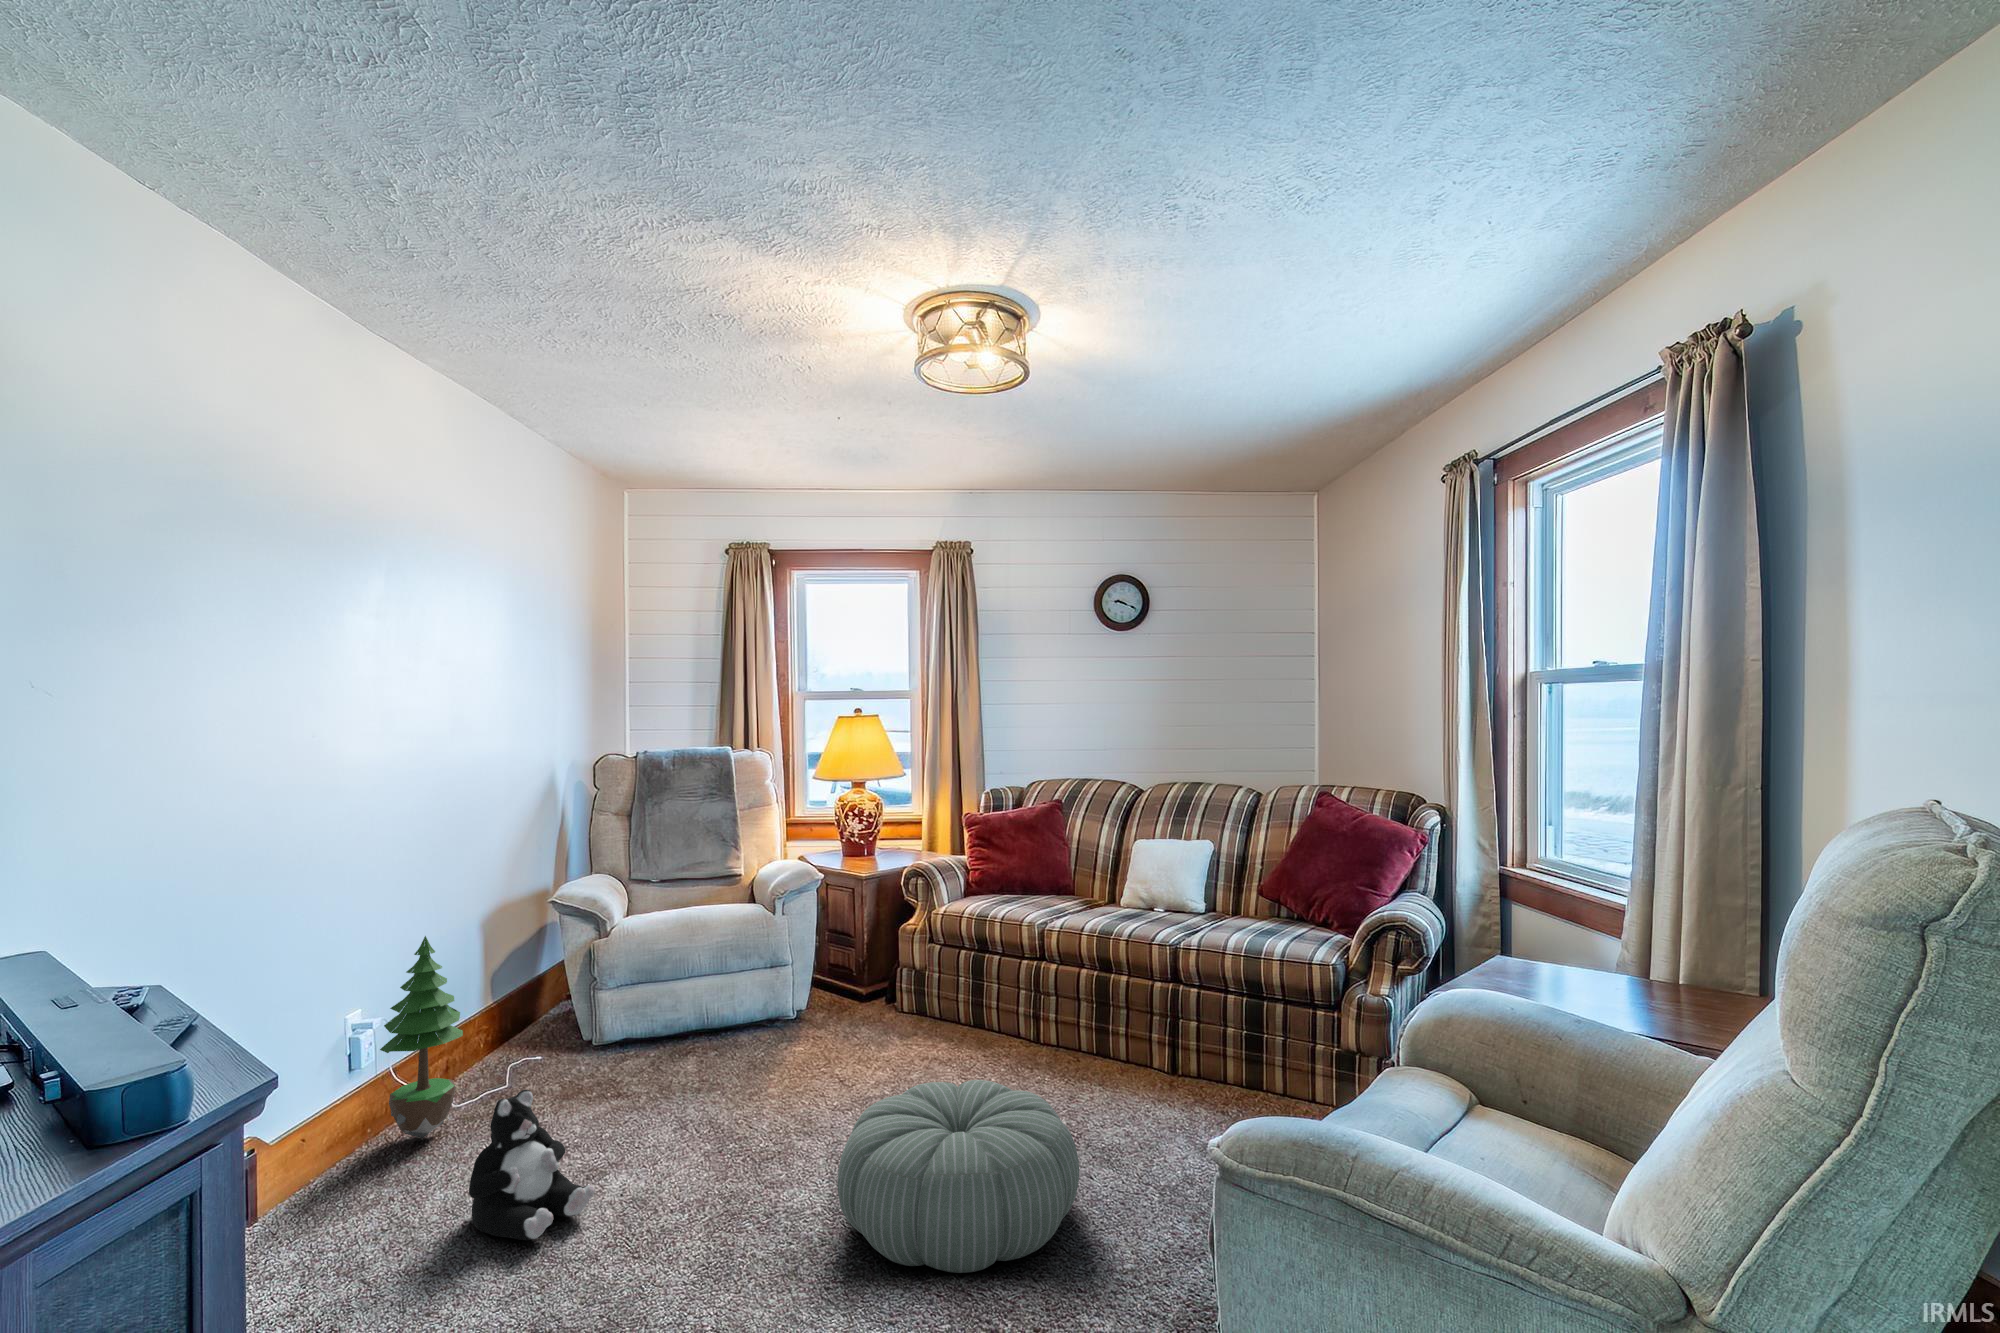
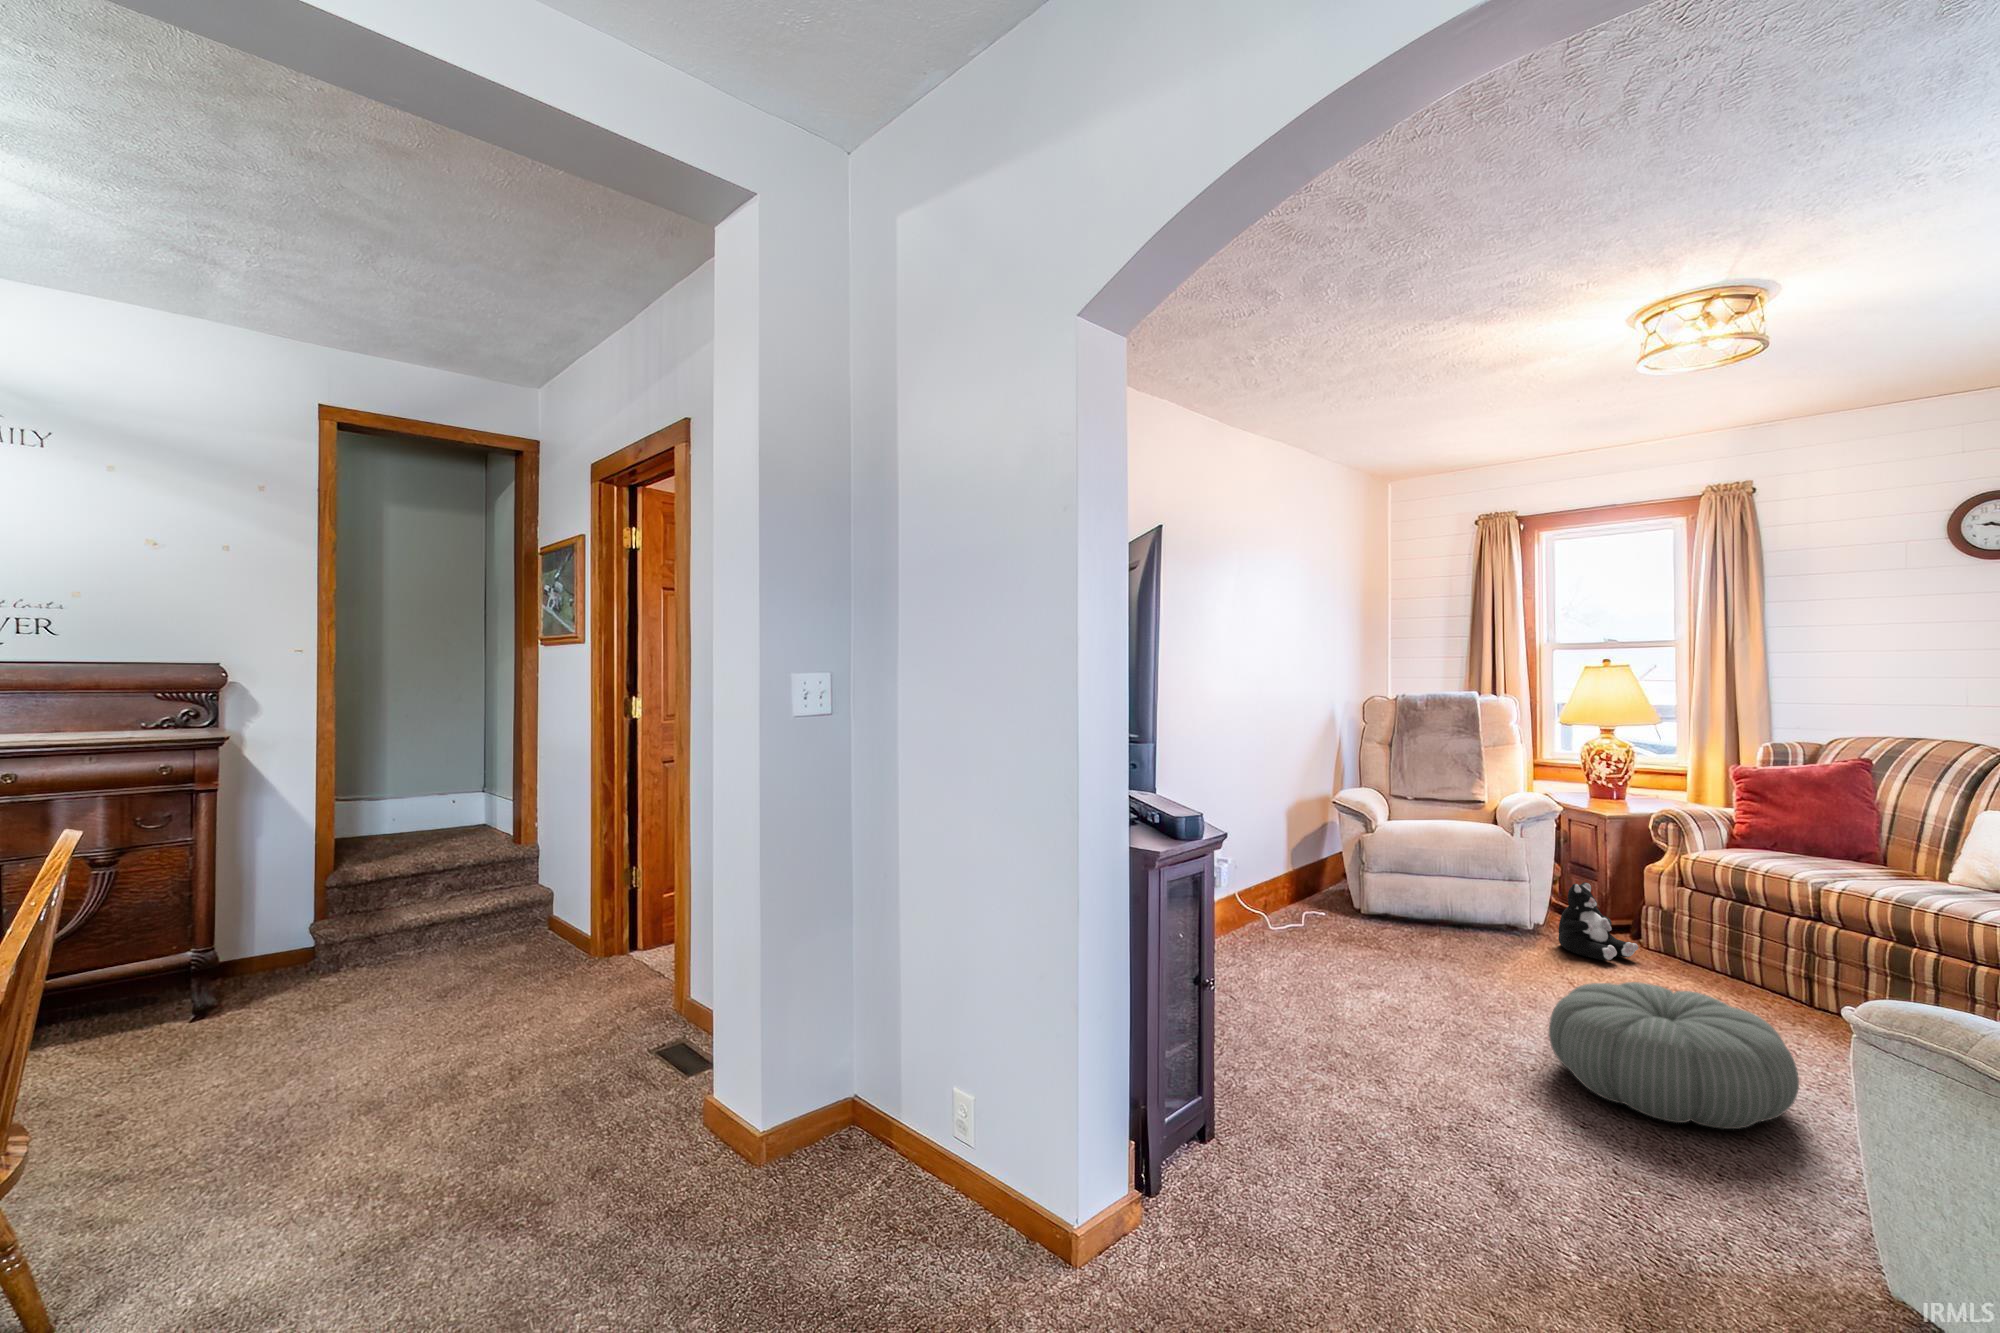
potted tree: present [380,936,463,1138] -> none [1232,811,1279,938]
plush toy: present [469,1090,595,1240] -> present [1559,882,1638,960]

